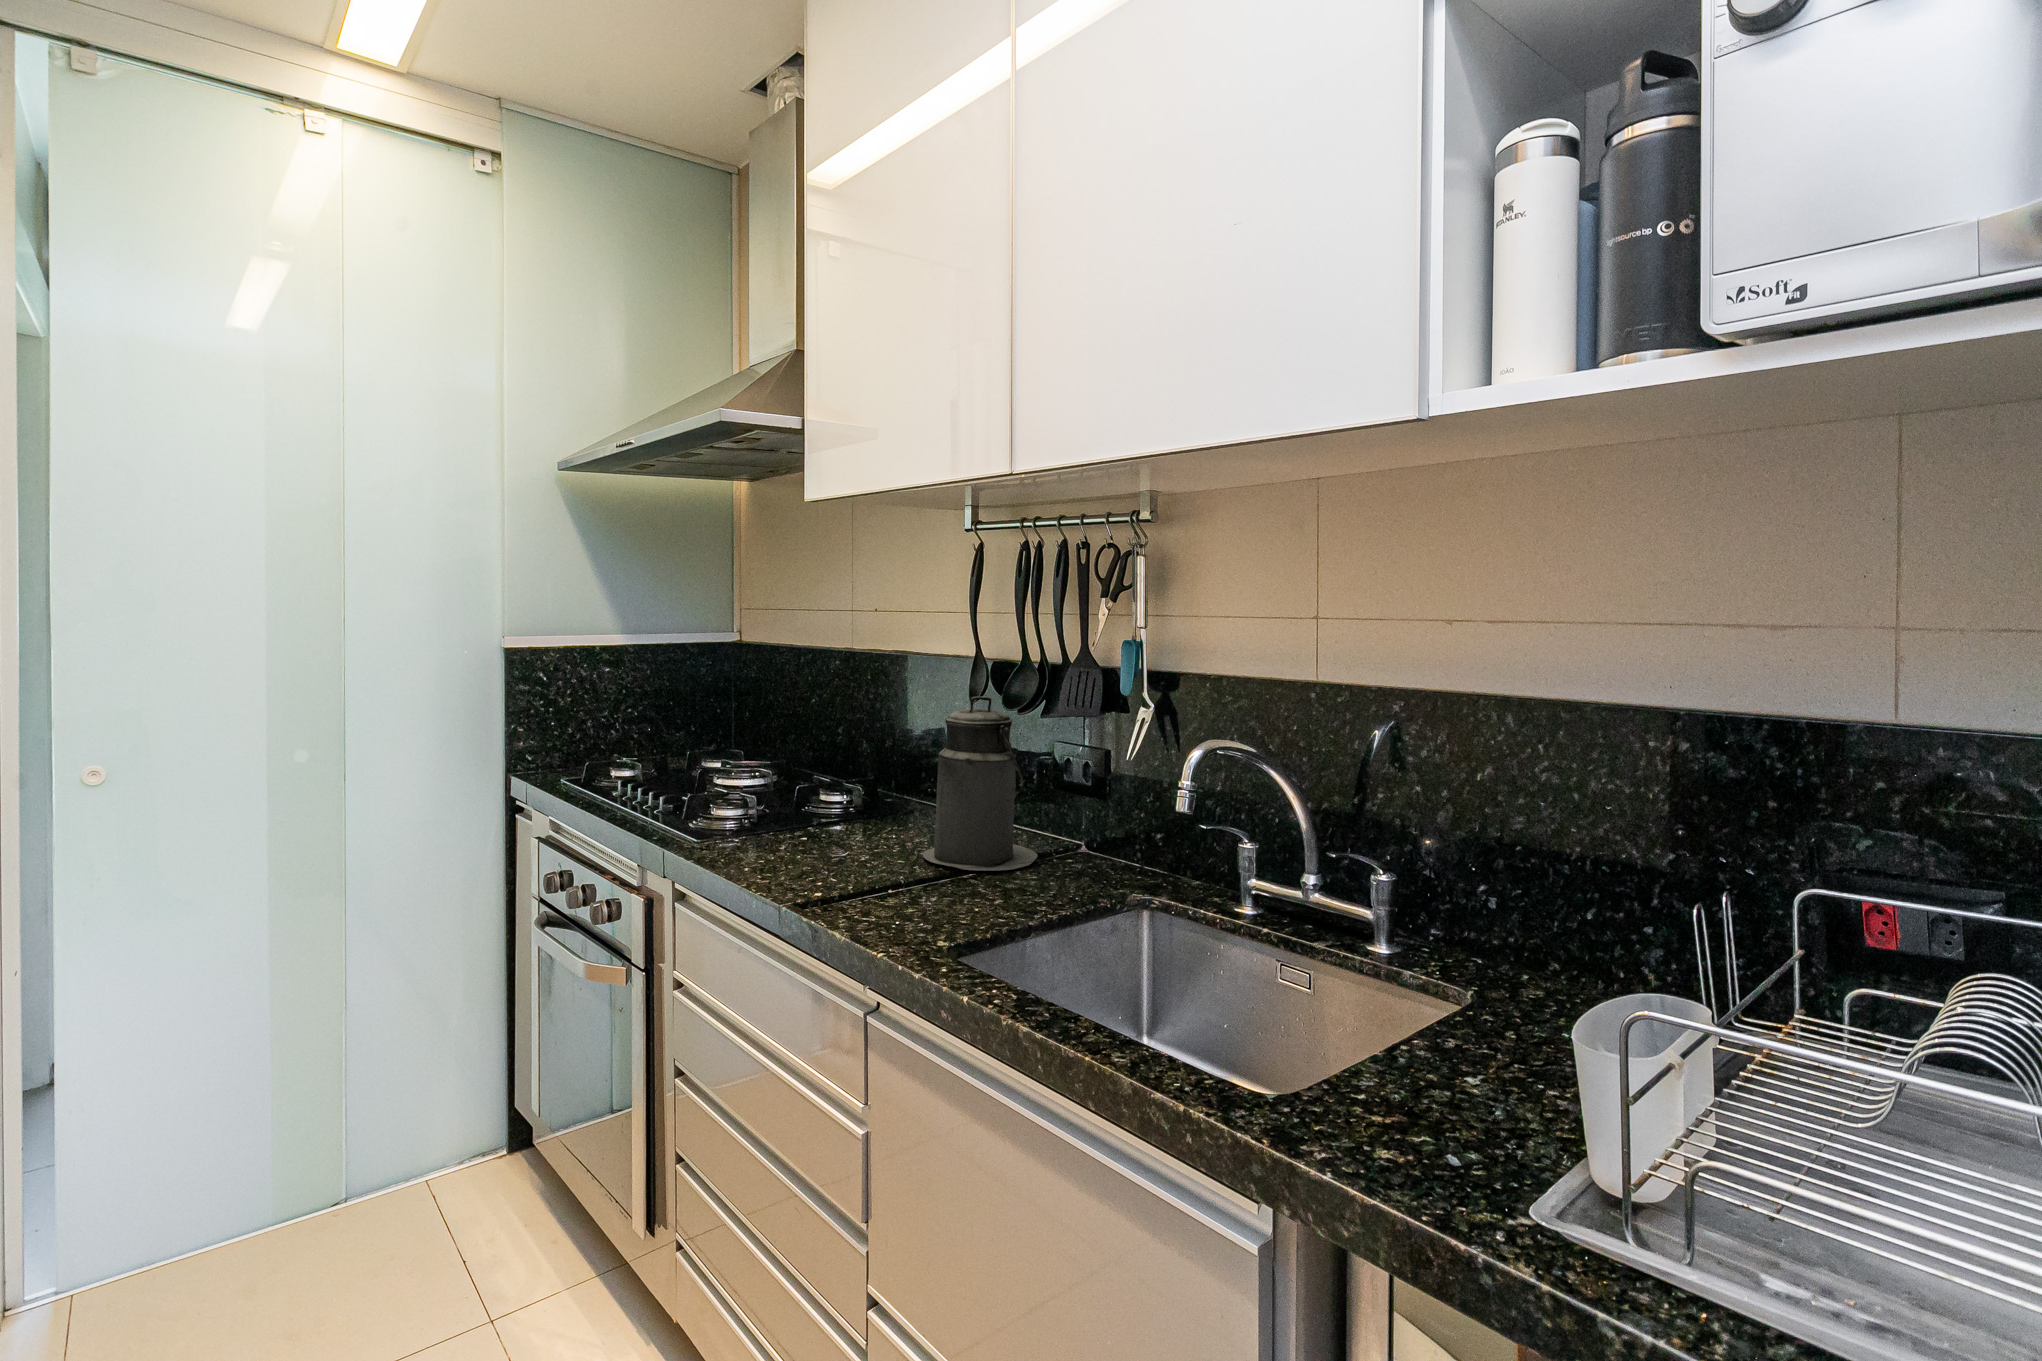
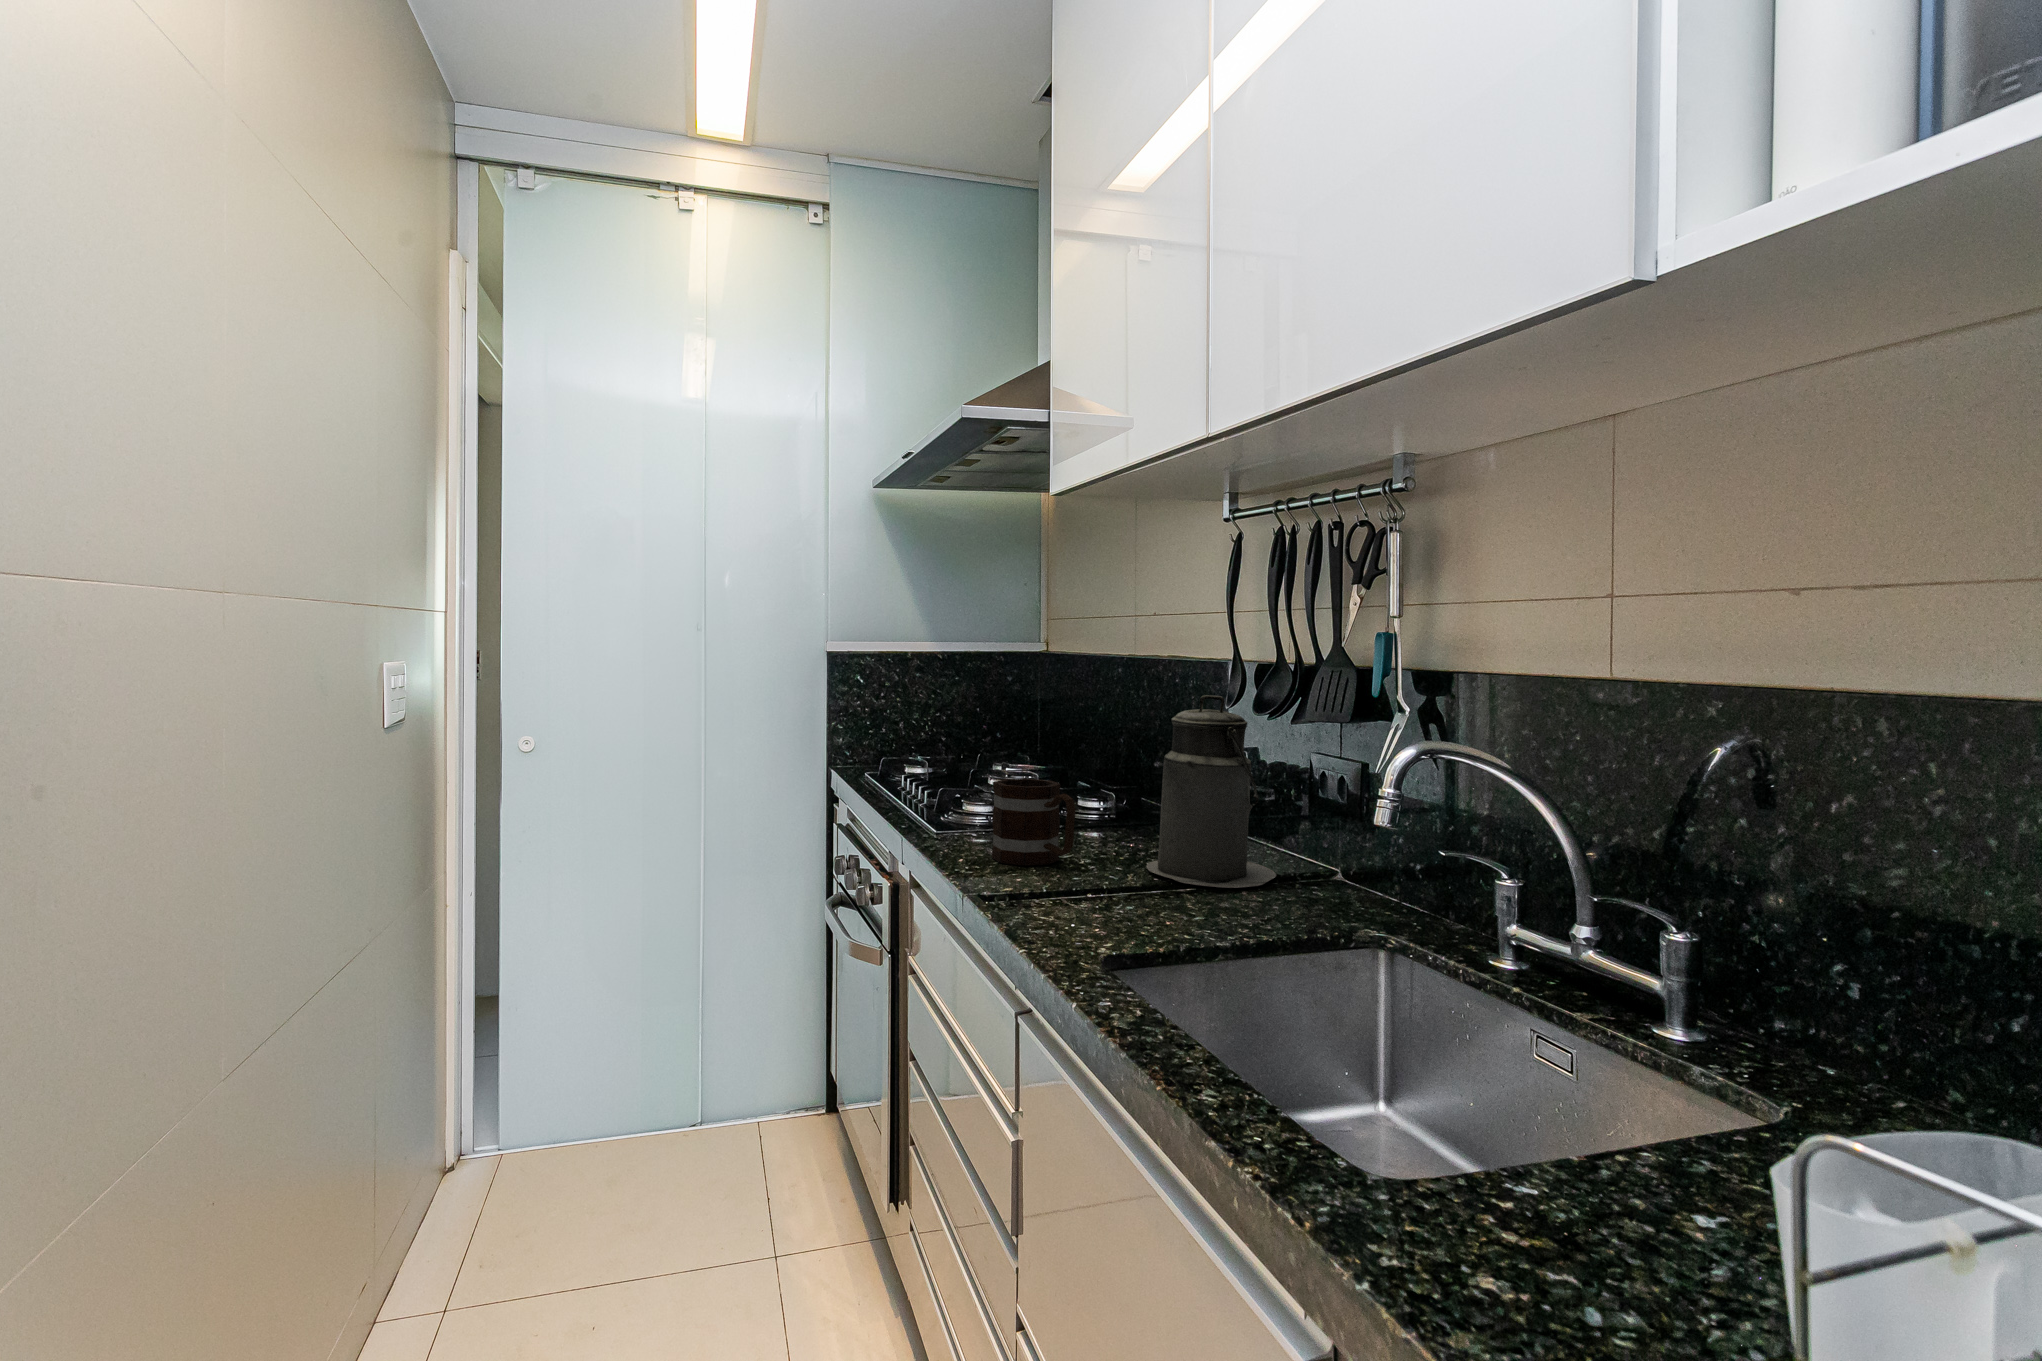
mug: none [772,782,861,869] -> present [992,779,1076,866]

